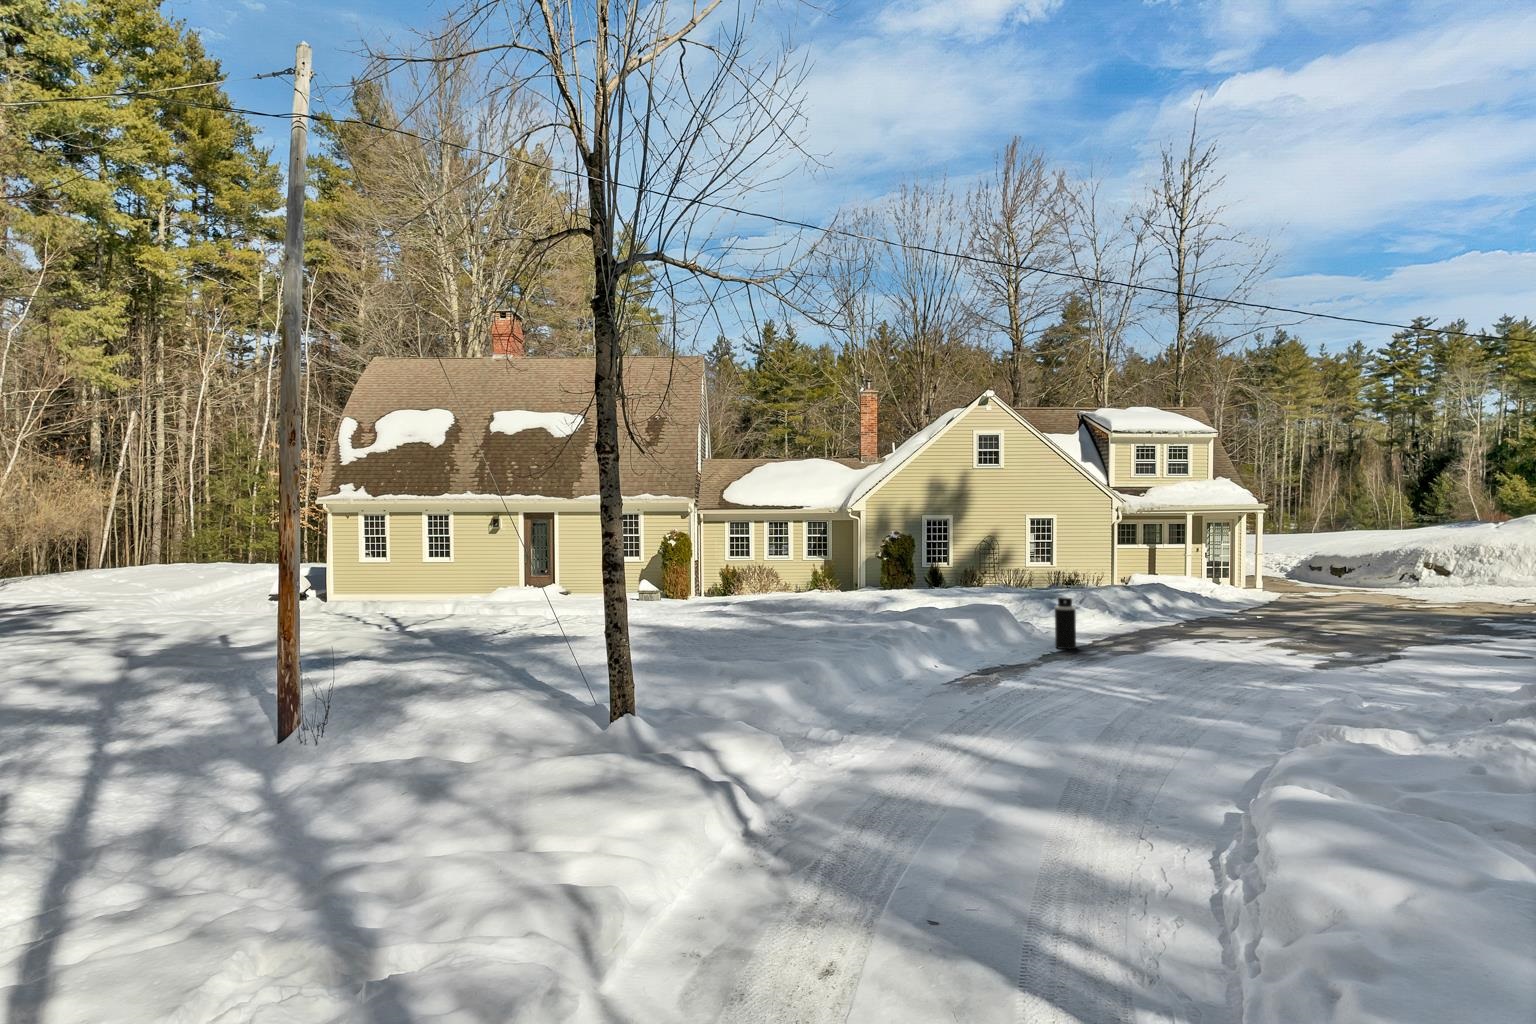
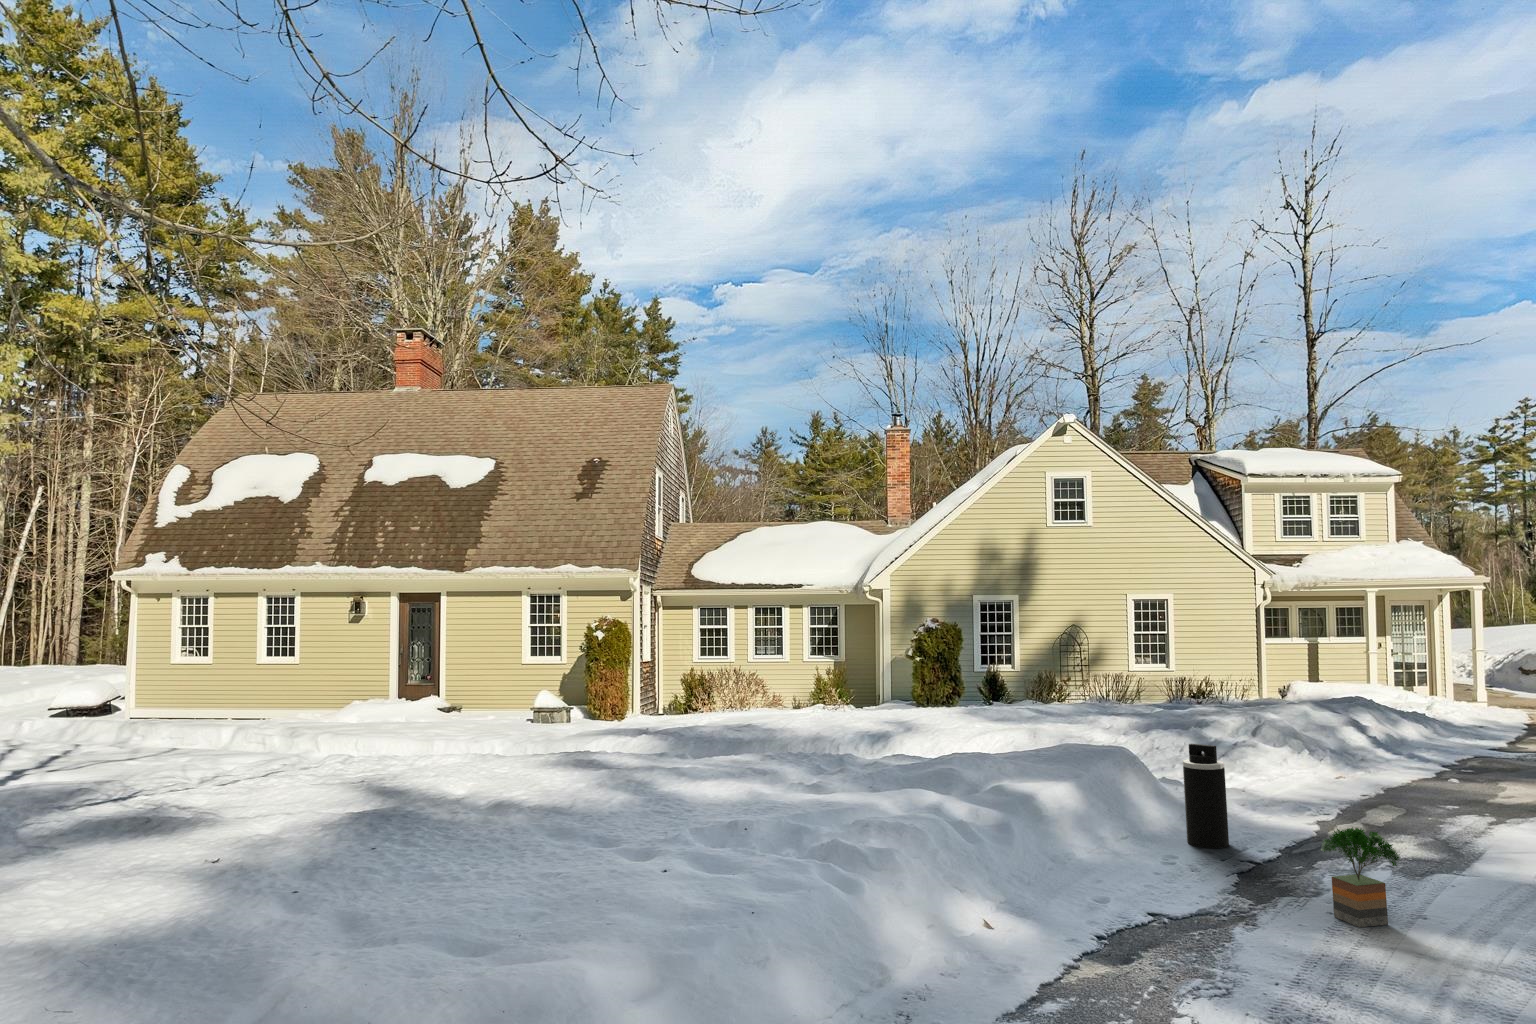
potted tree: none [1113,629,1148,672] -> present [1322,828,1400,927]

